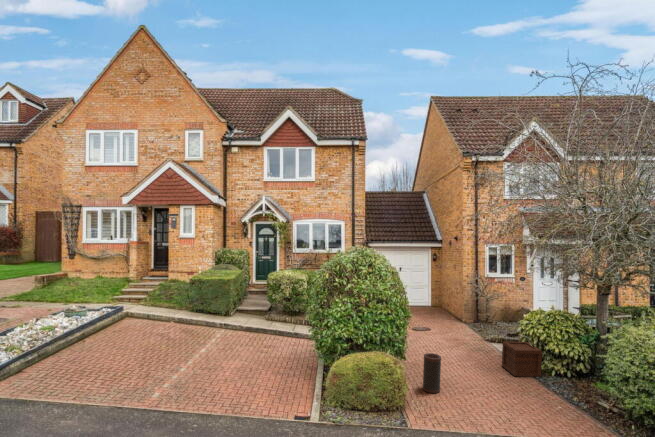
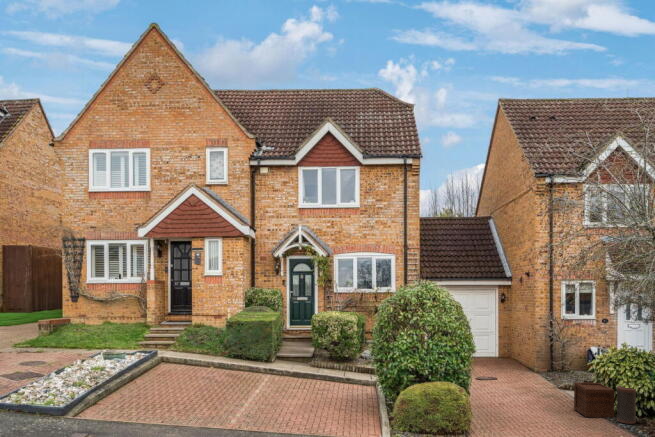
trash can: present [423,353,441,393] -> present [617,386,636,424]

